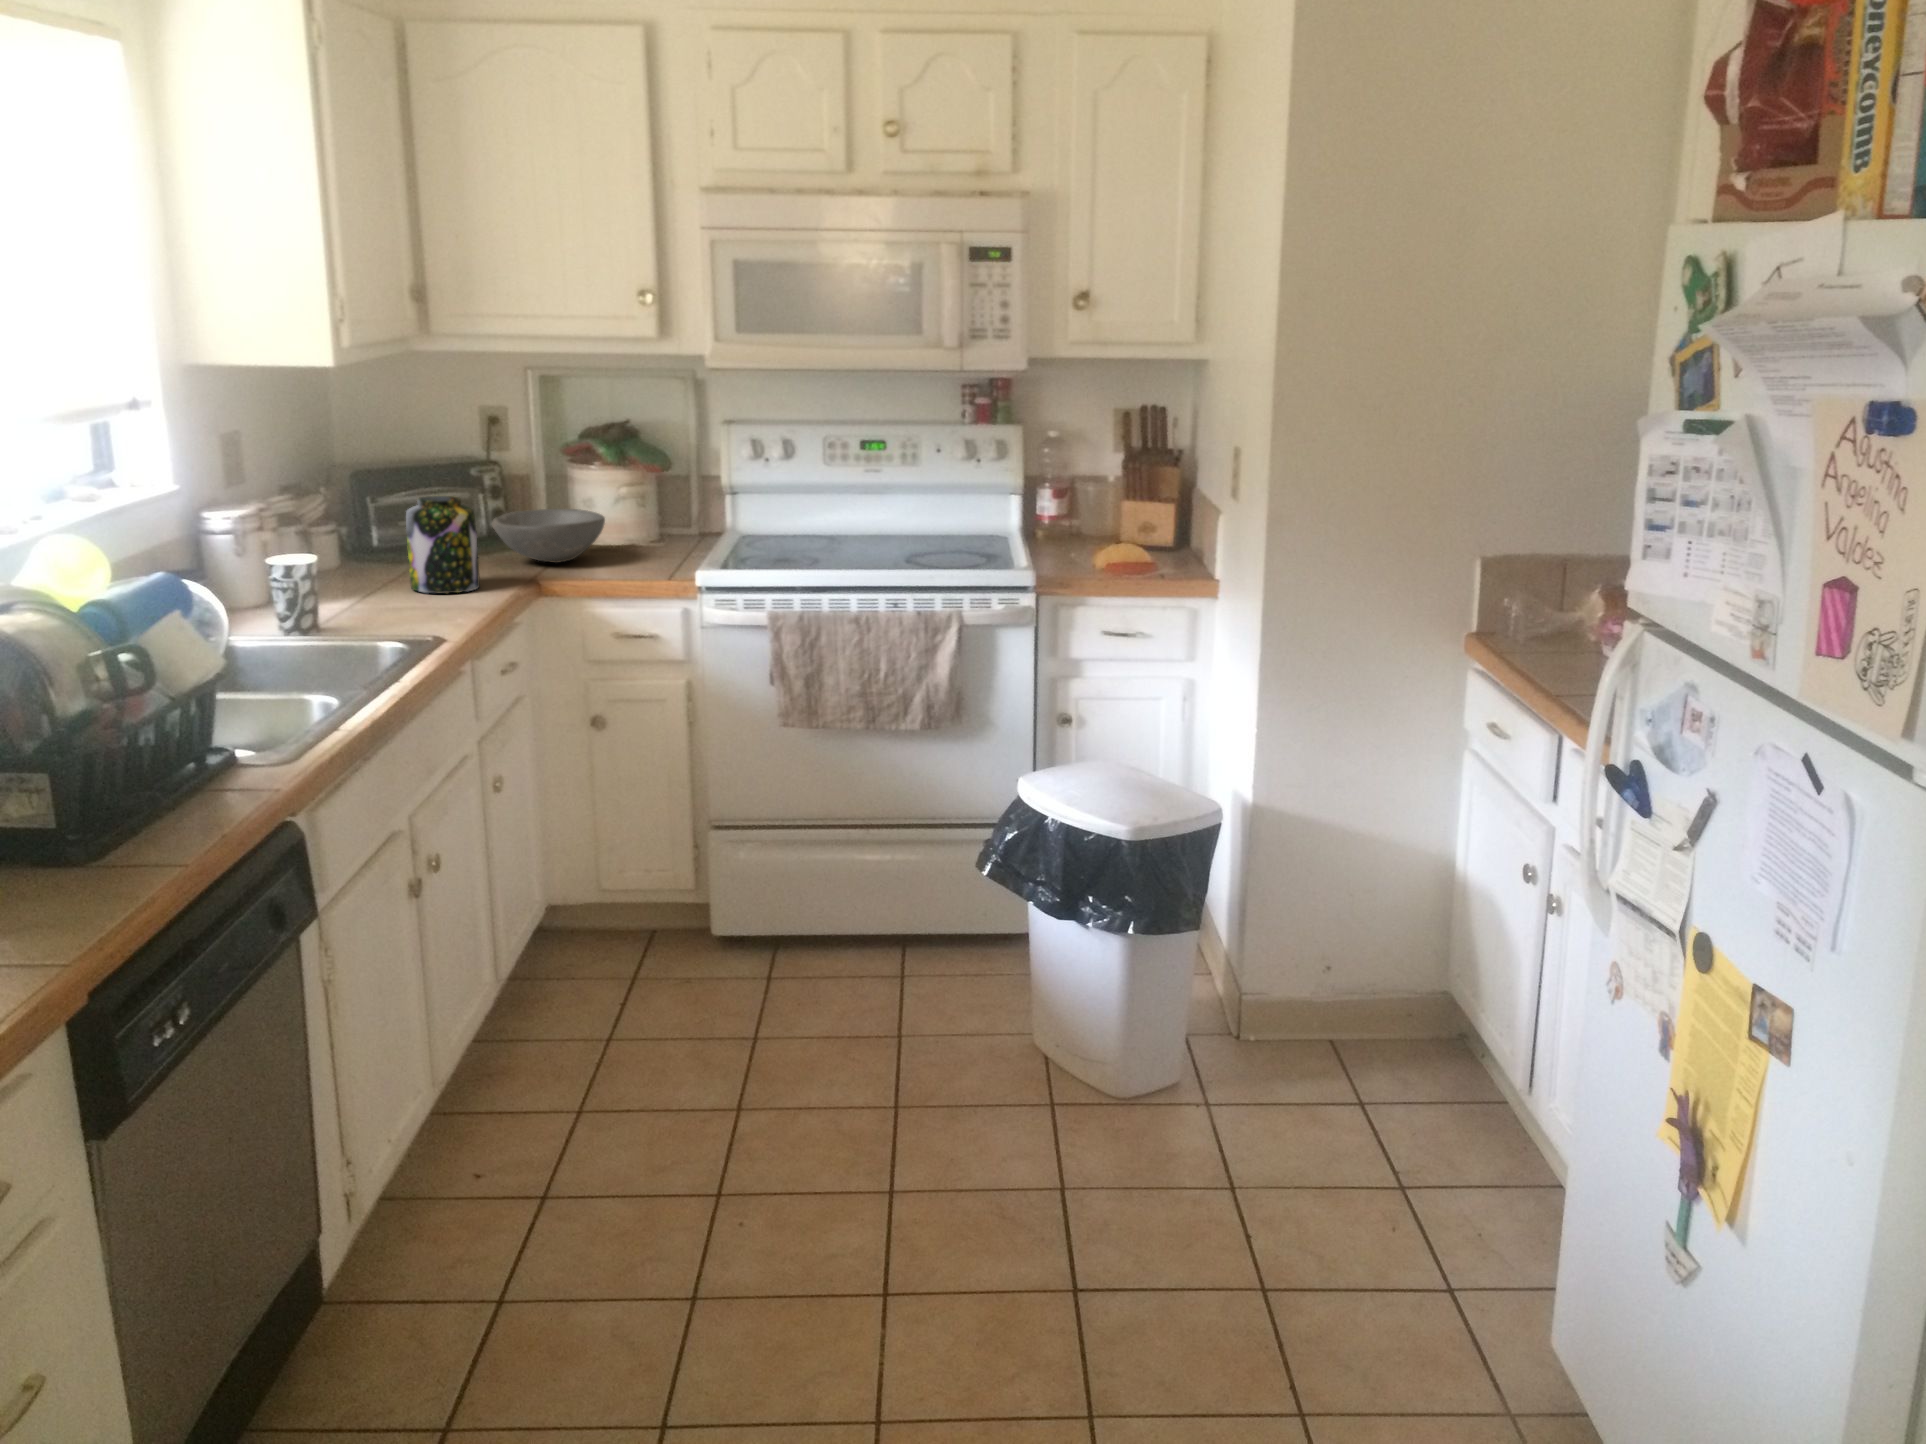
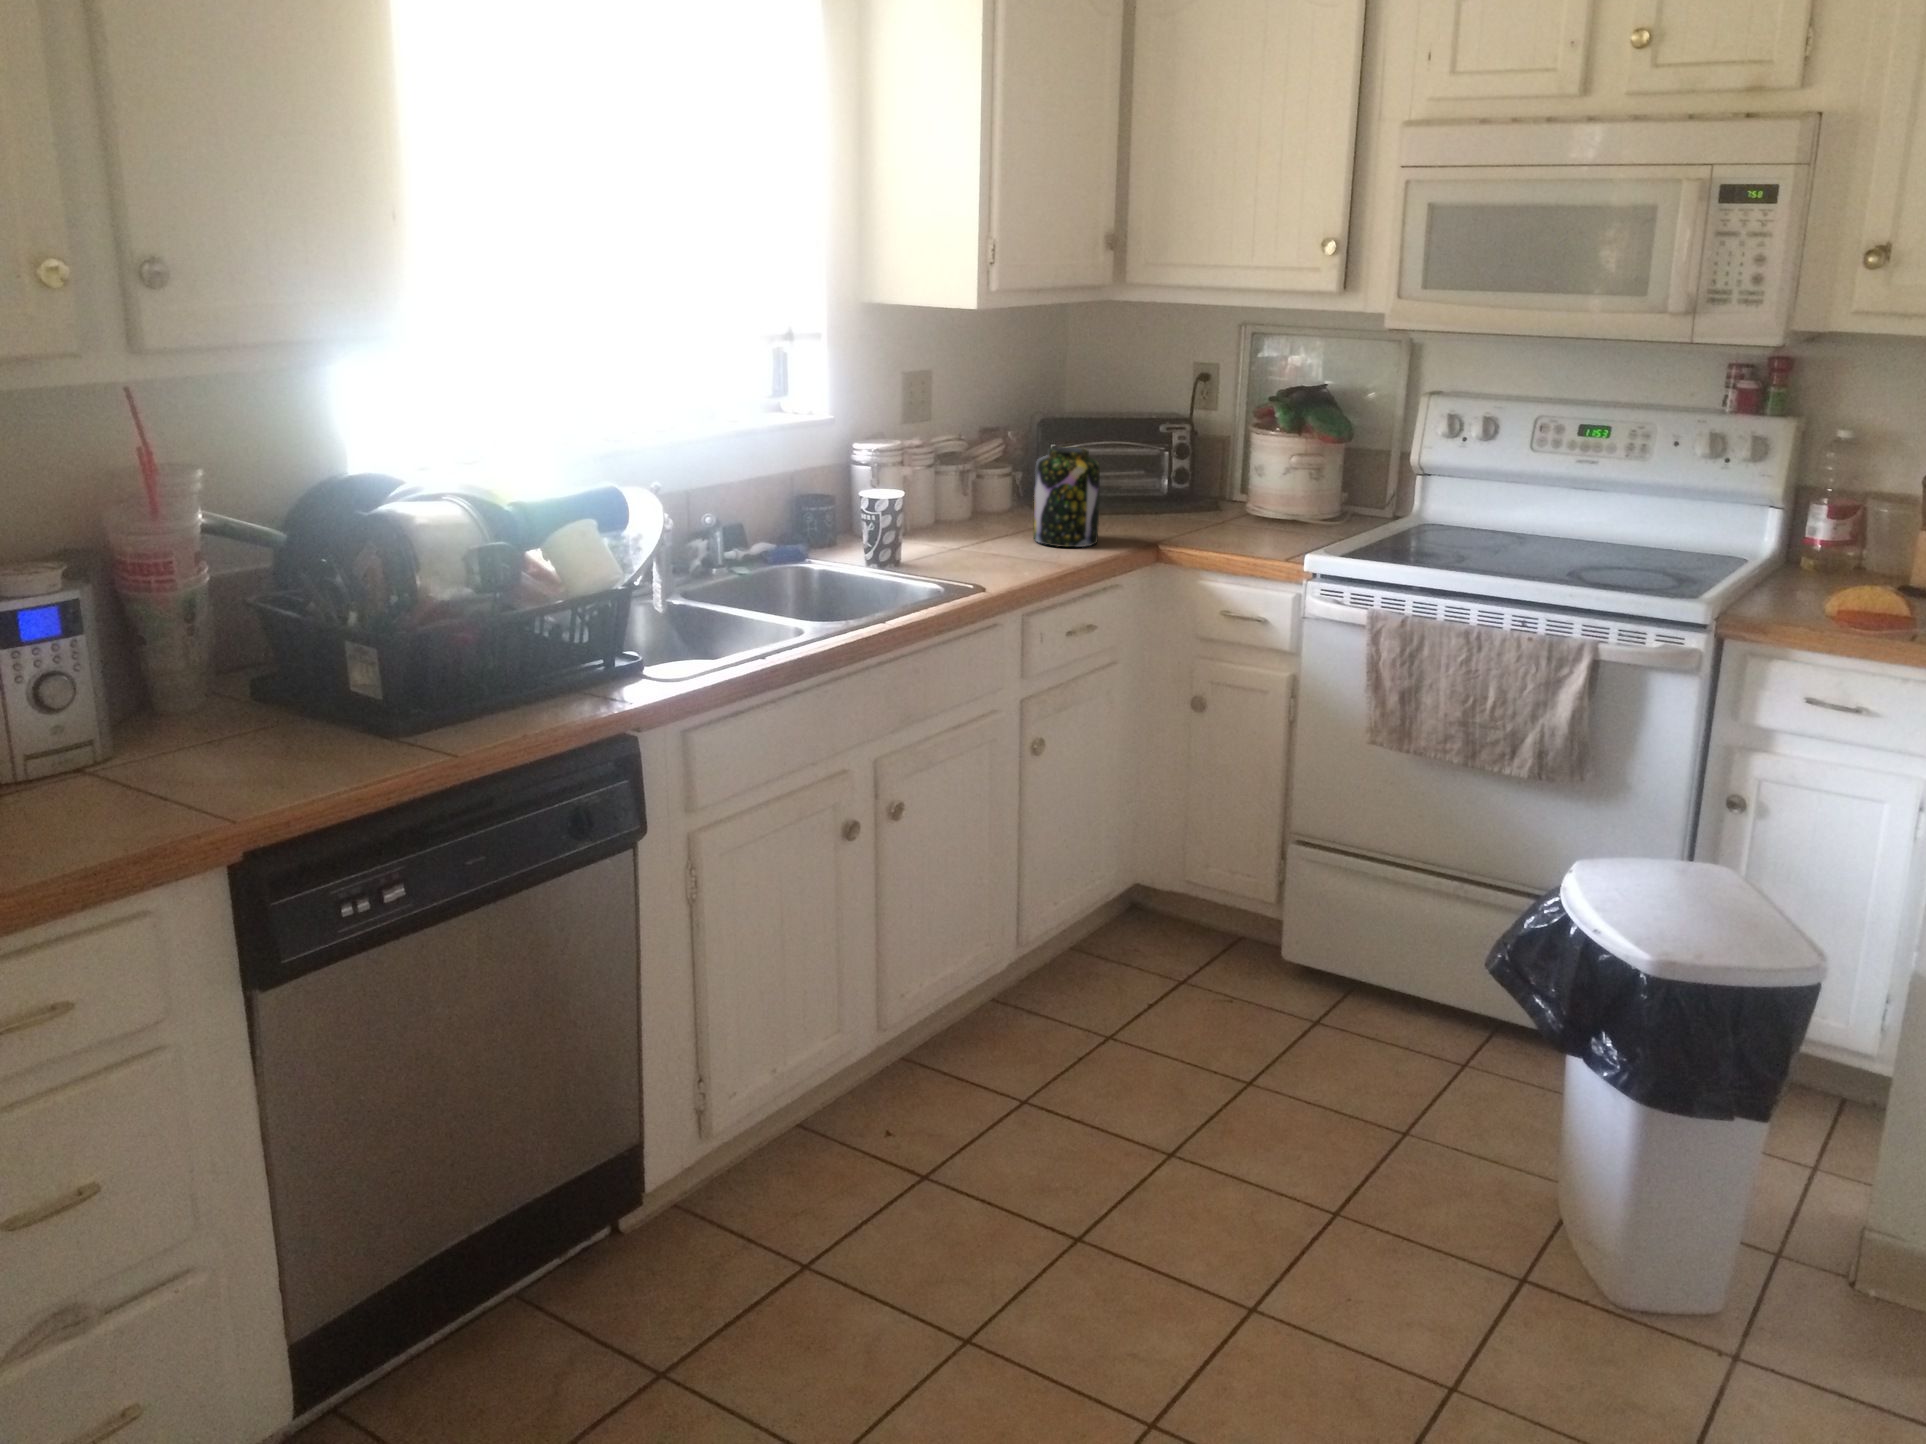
bowl: present [492,509,605,563] -> none [1146,473,1262,530]

